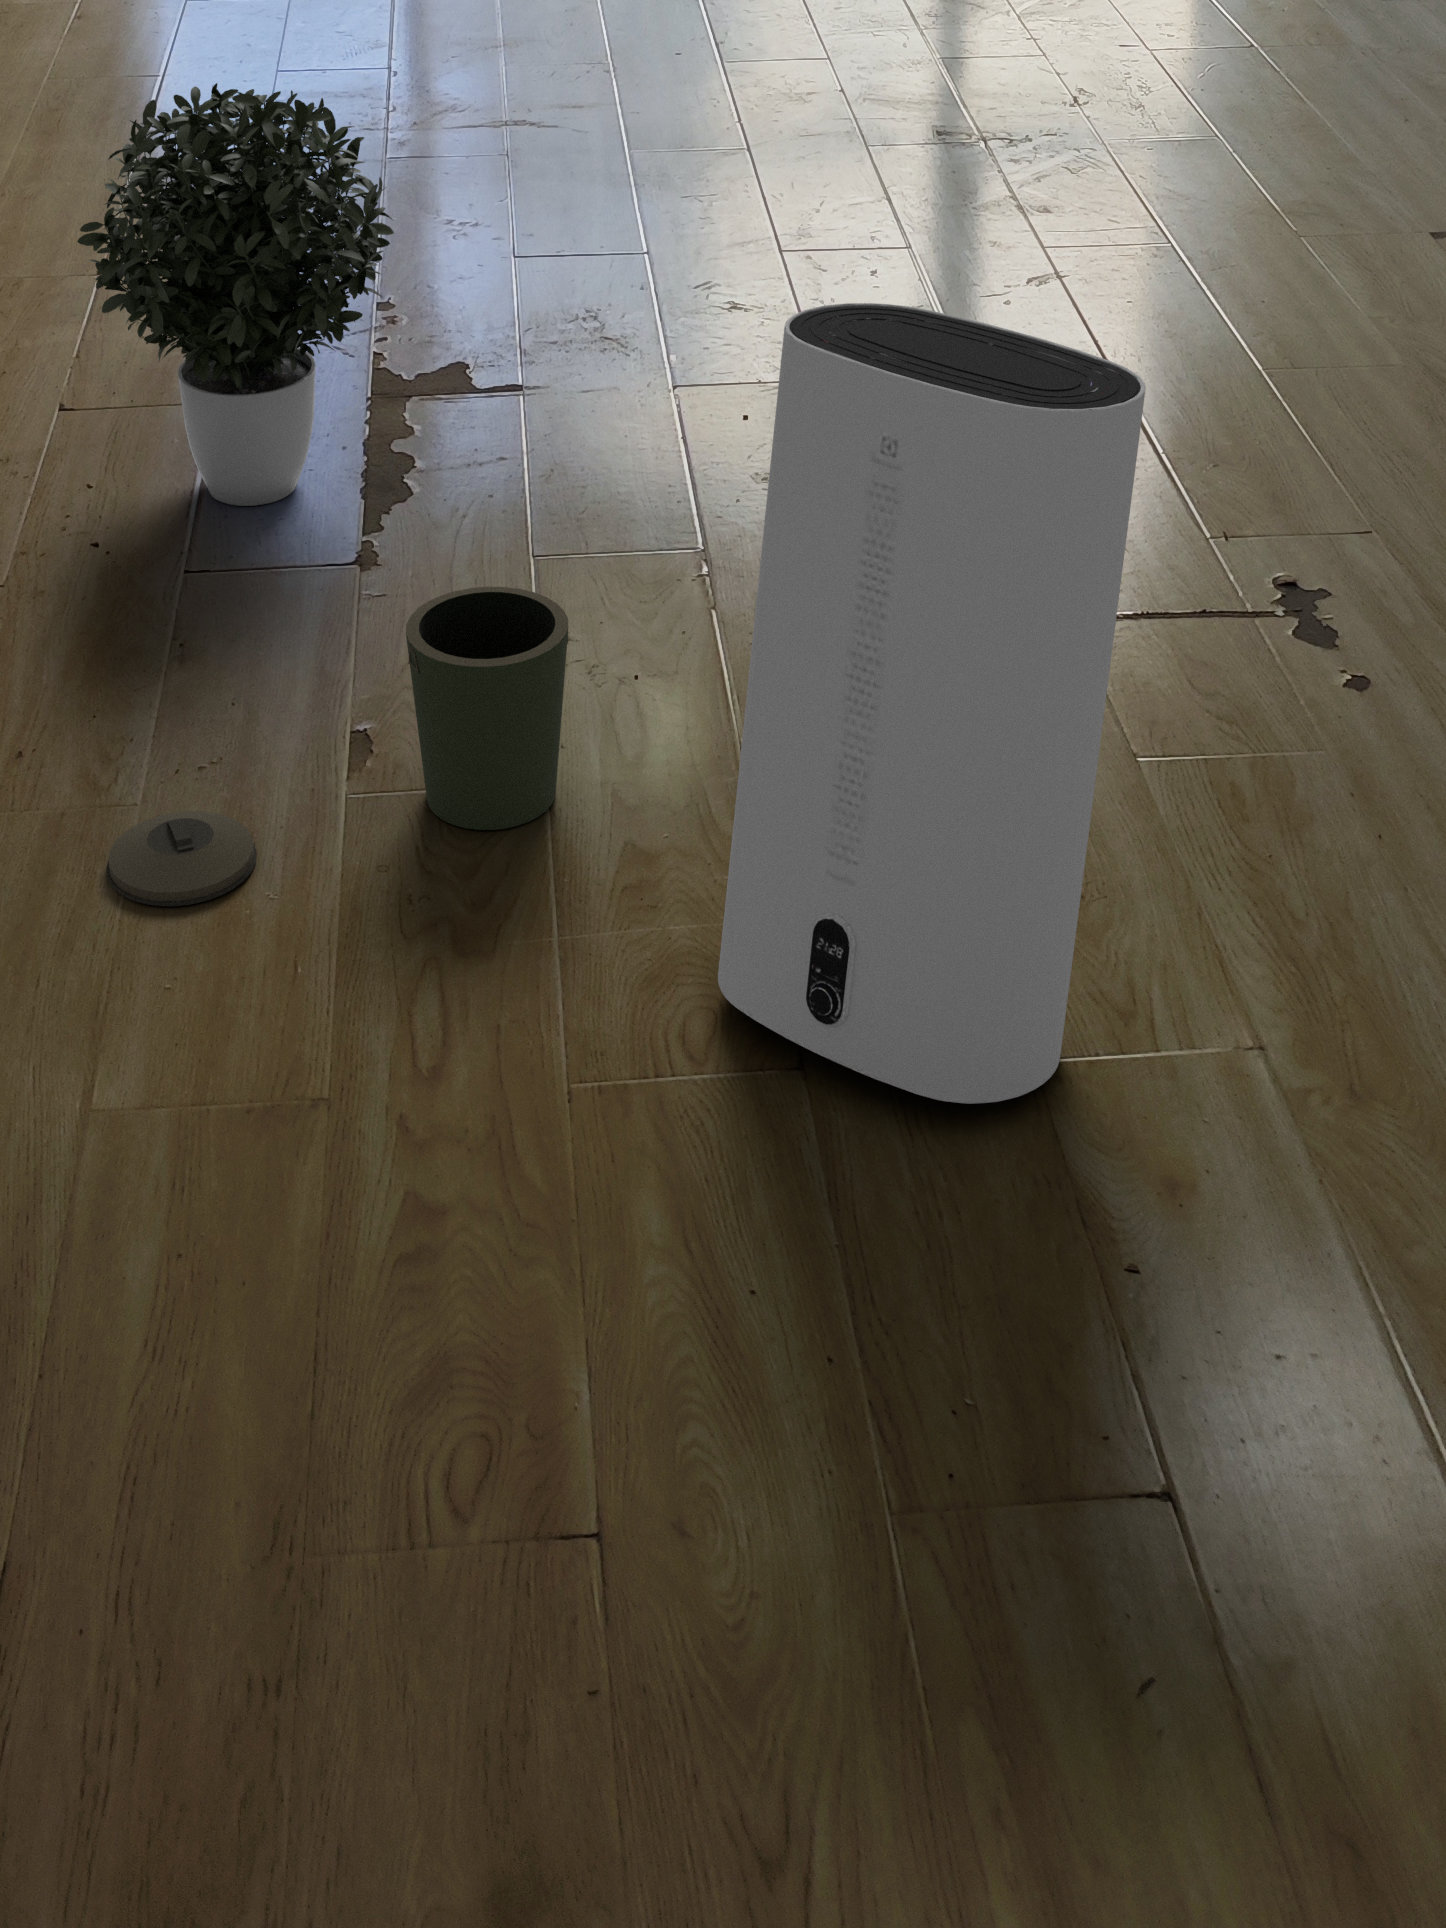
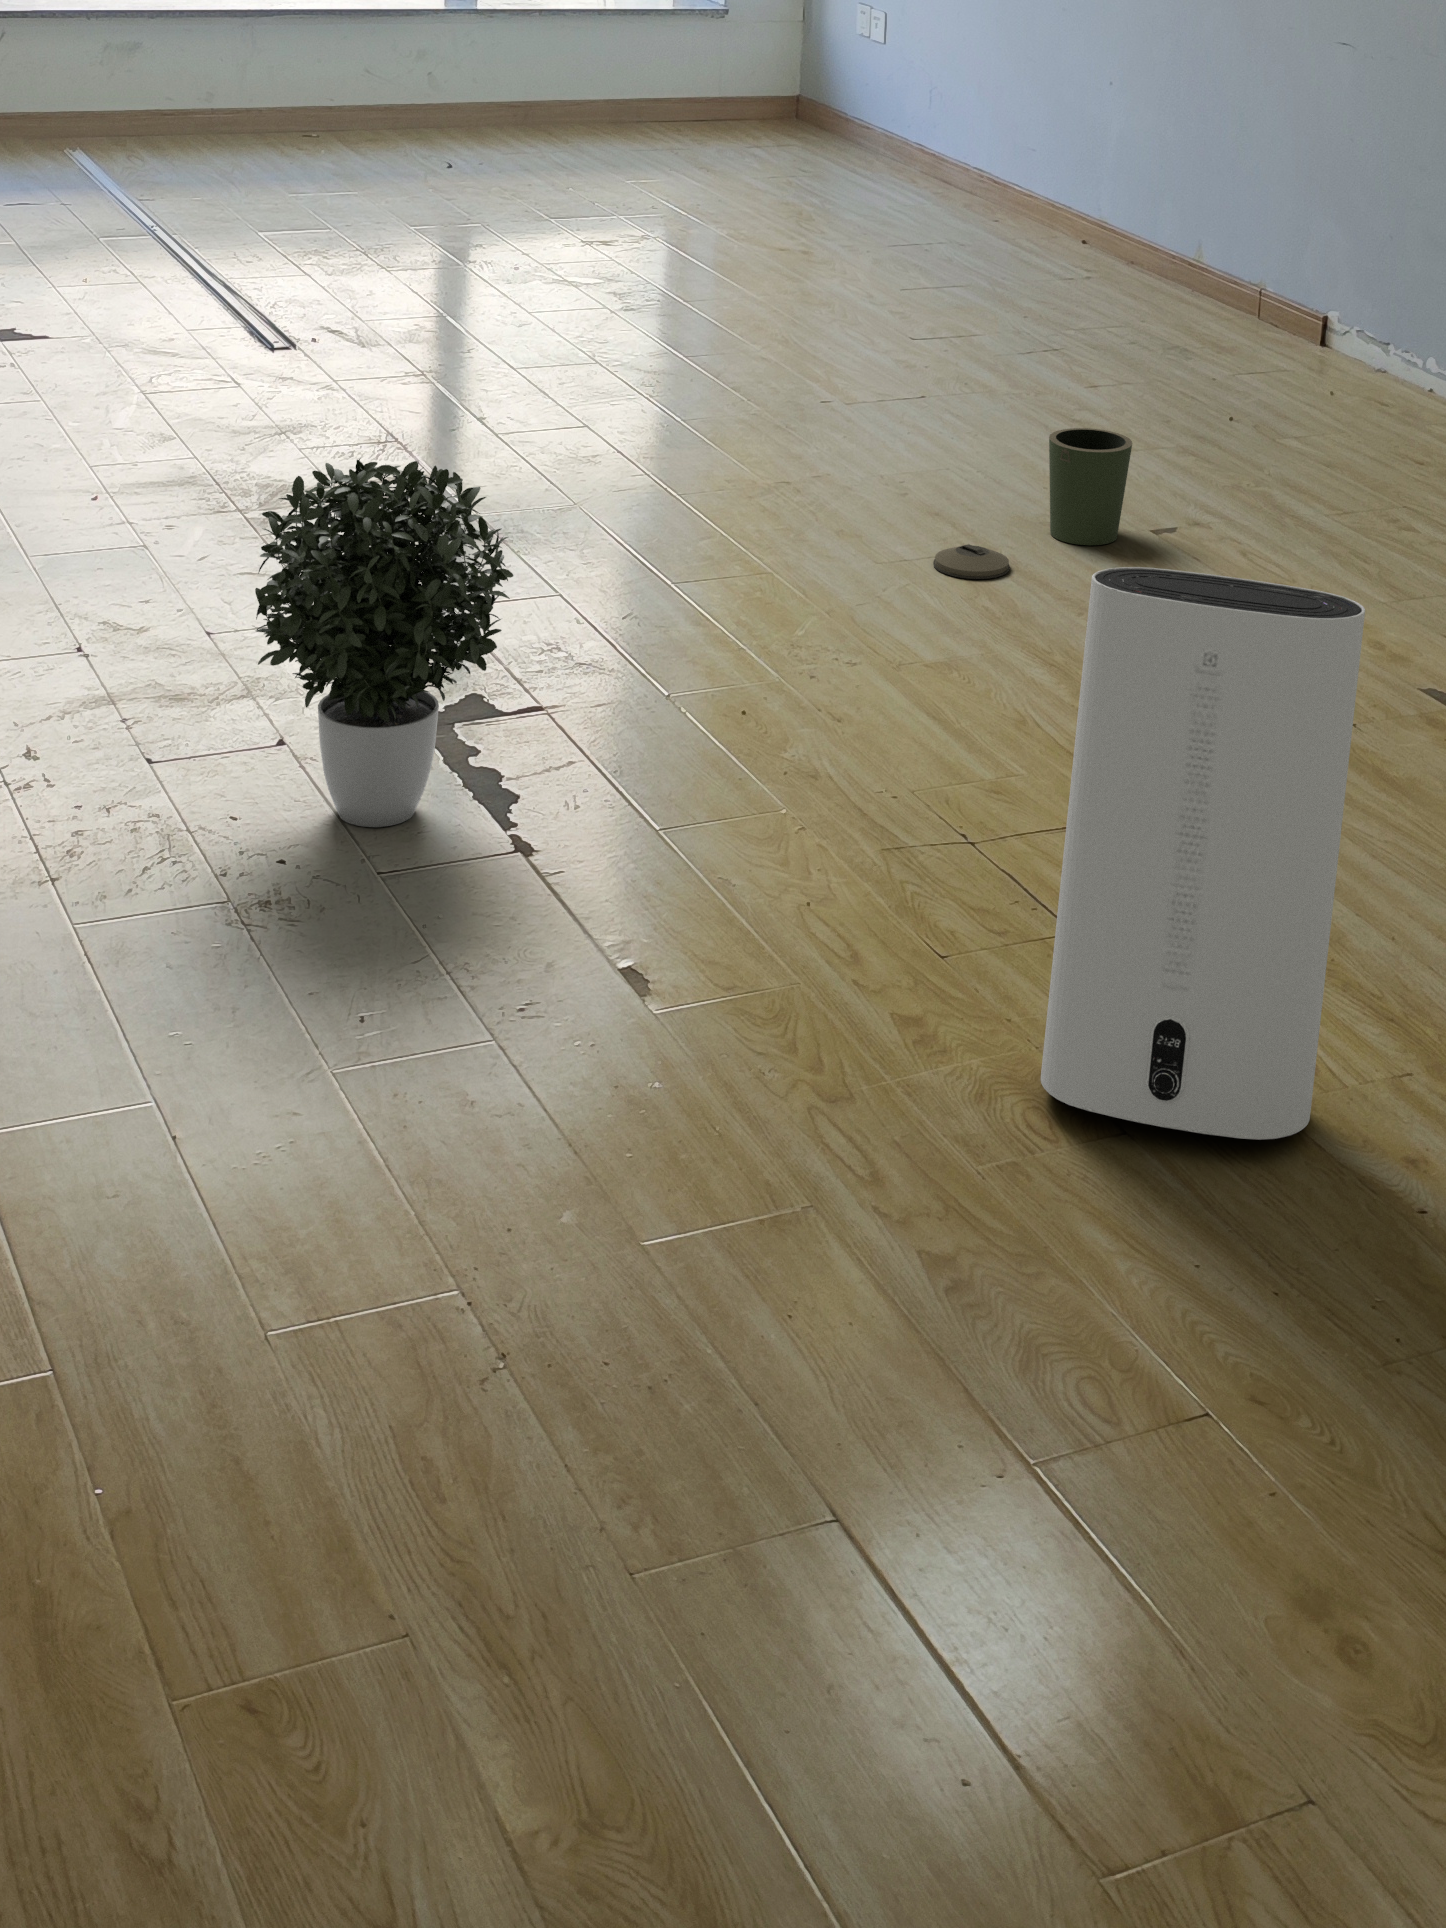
trash can: present [107,587,568,906] -> present [933,428,1132,579]

